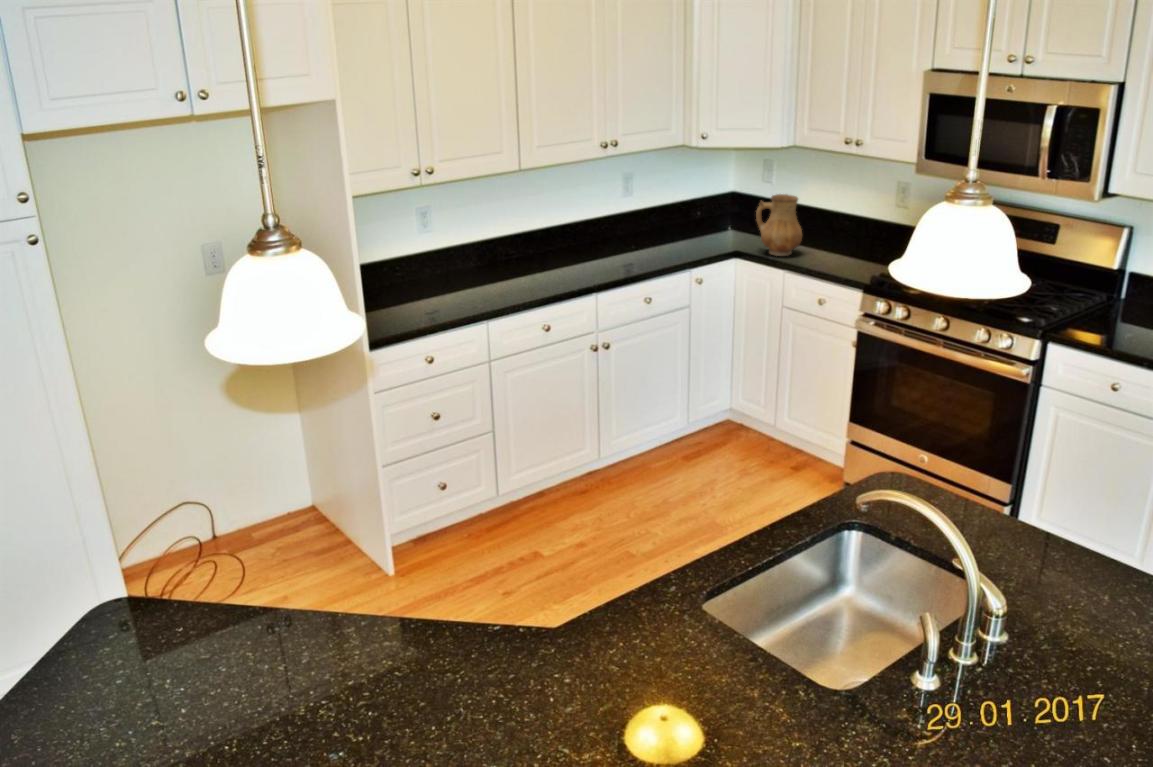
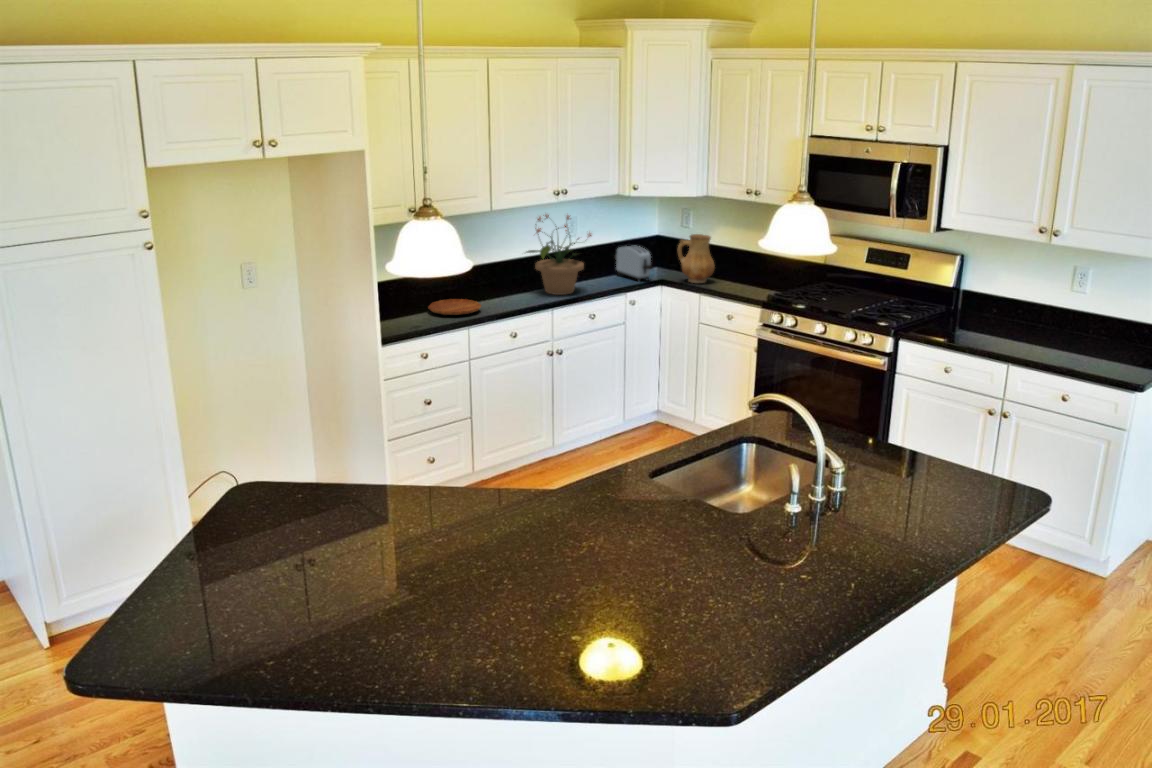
potted plant: none [560,169,650,274] -> present [526,215,592,295]
toaster: none [677,208,724,255] -> present [614,246,652,282]
tray: none [441,282,508,305] -> present [428,299,481,315]

